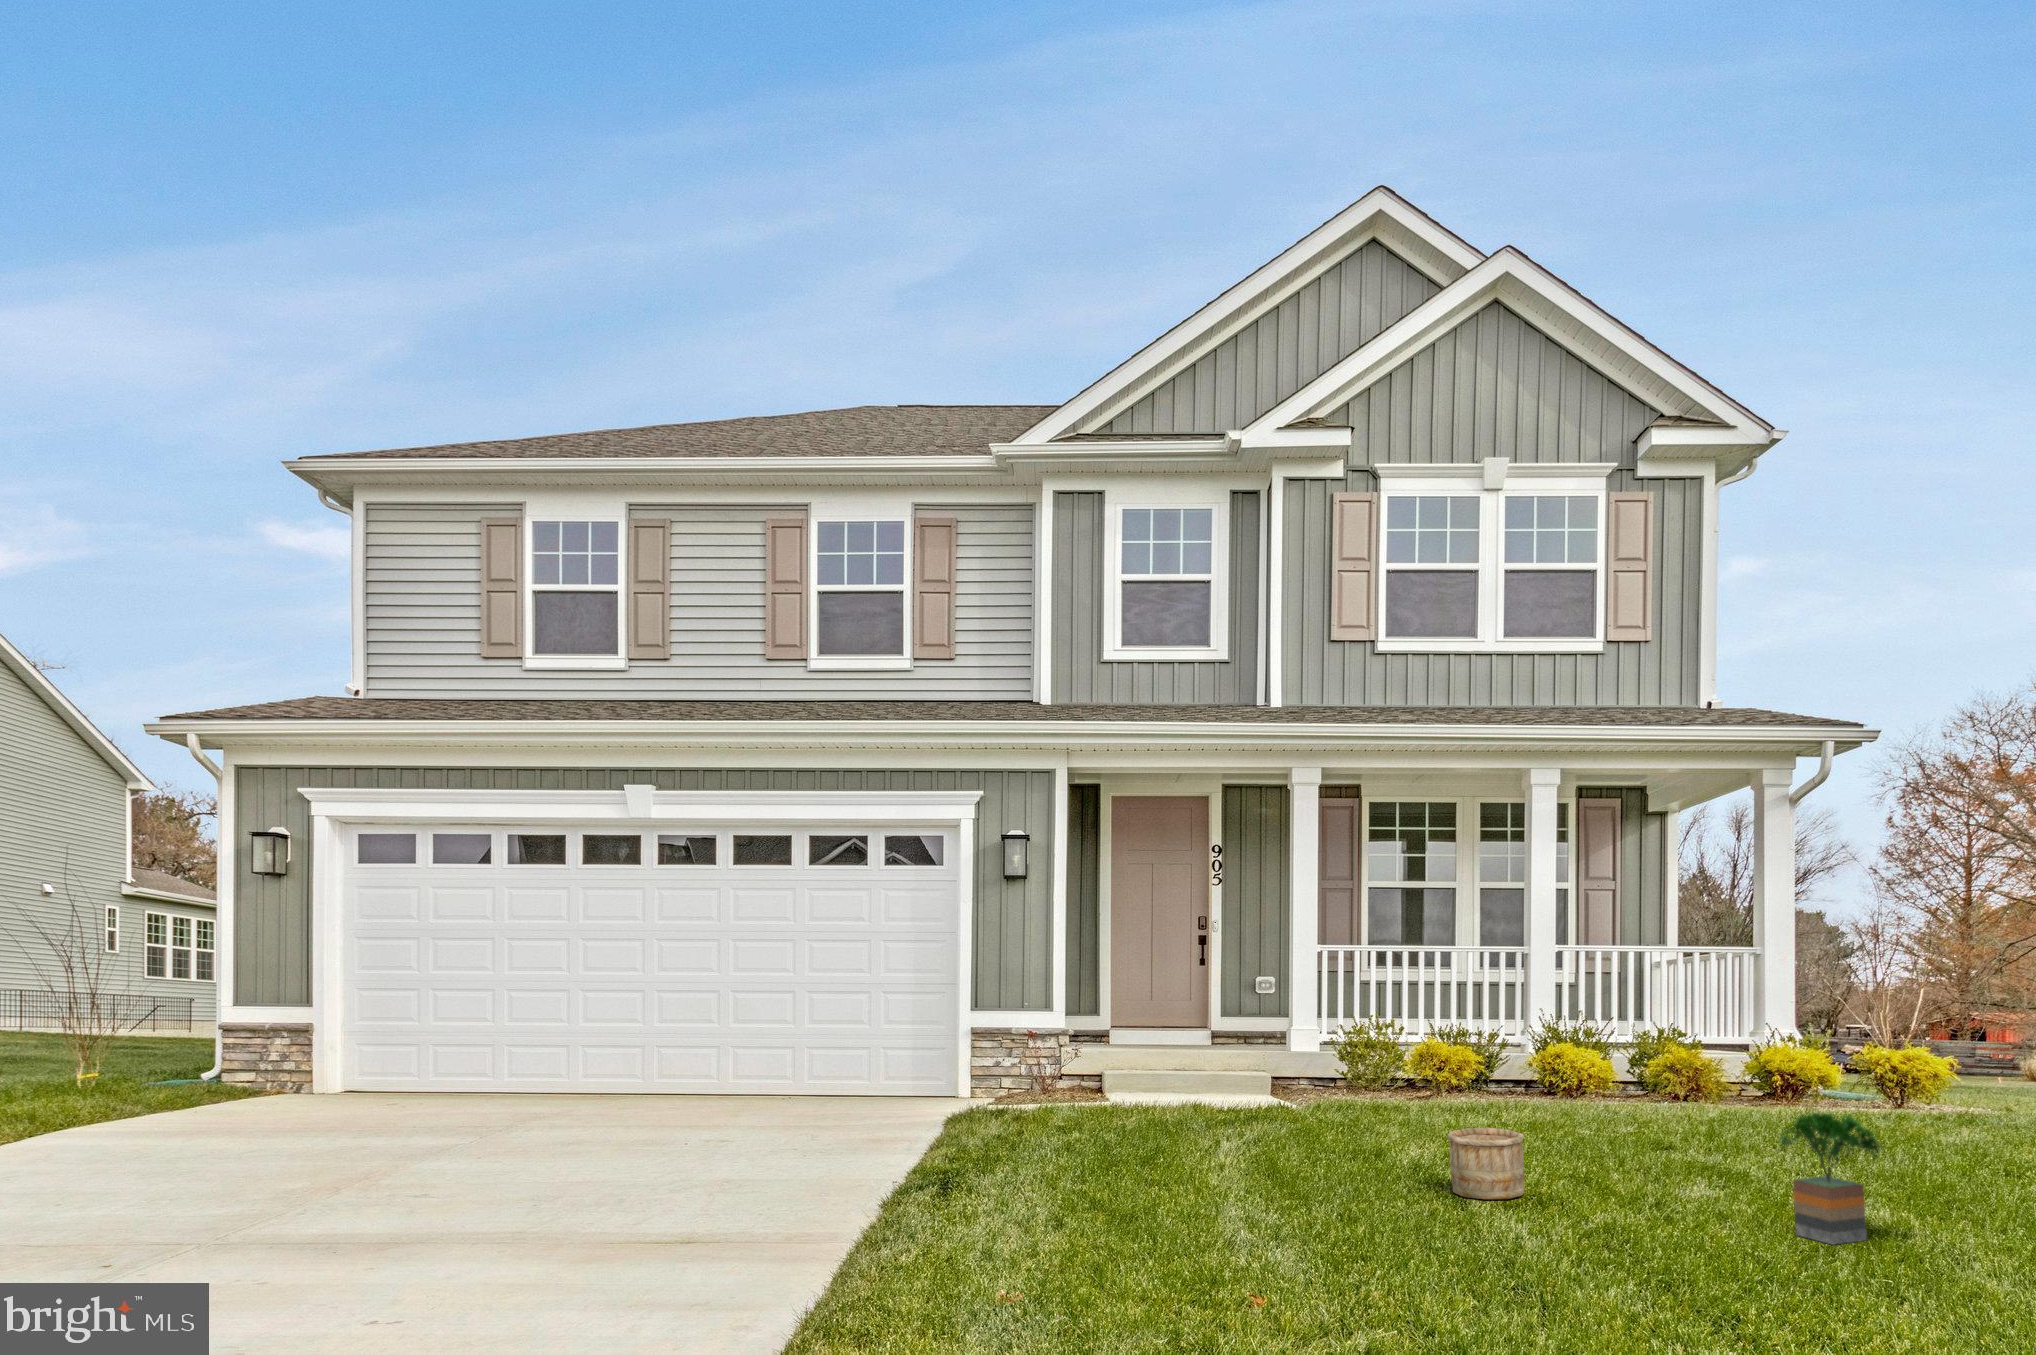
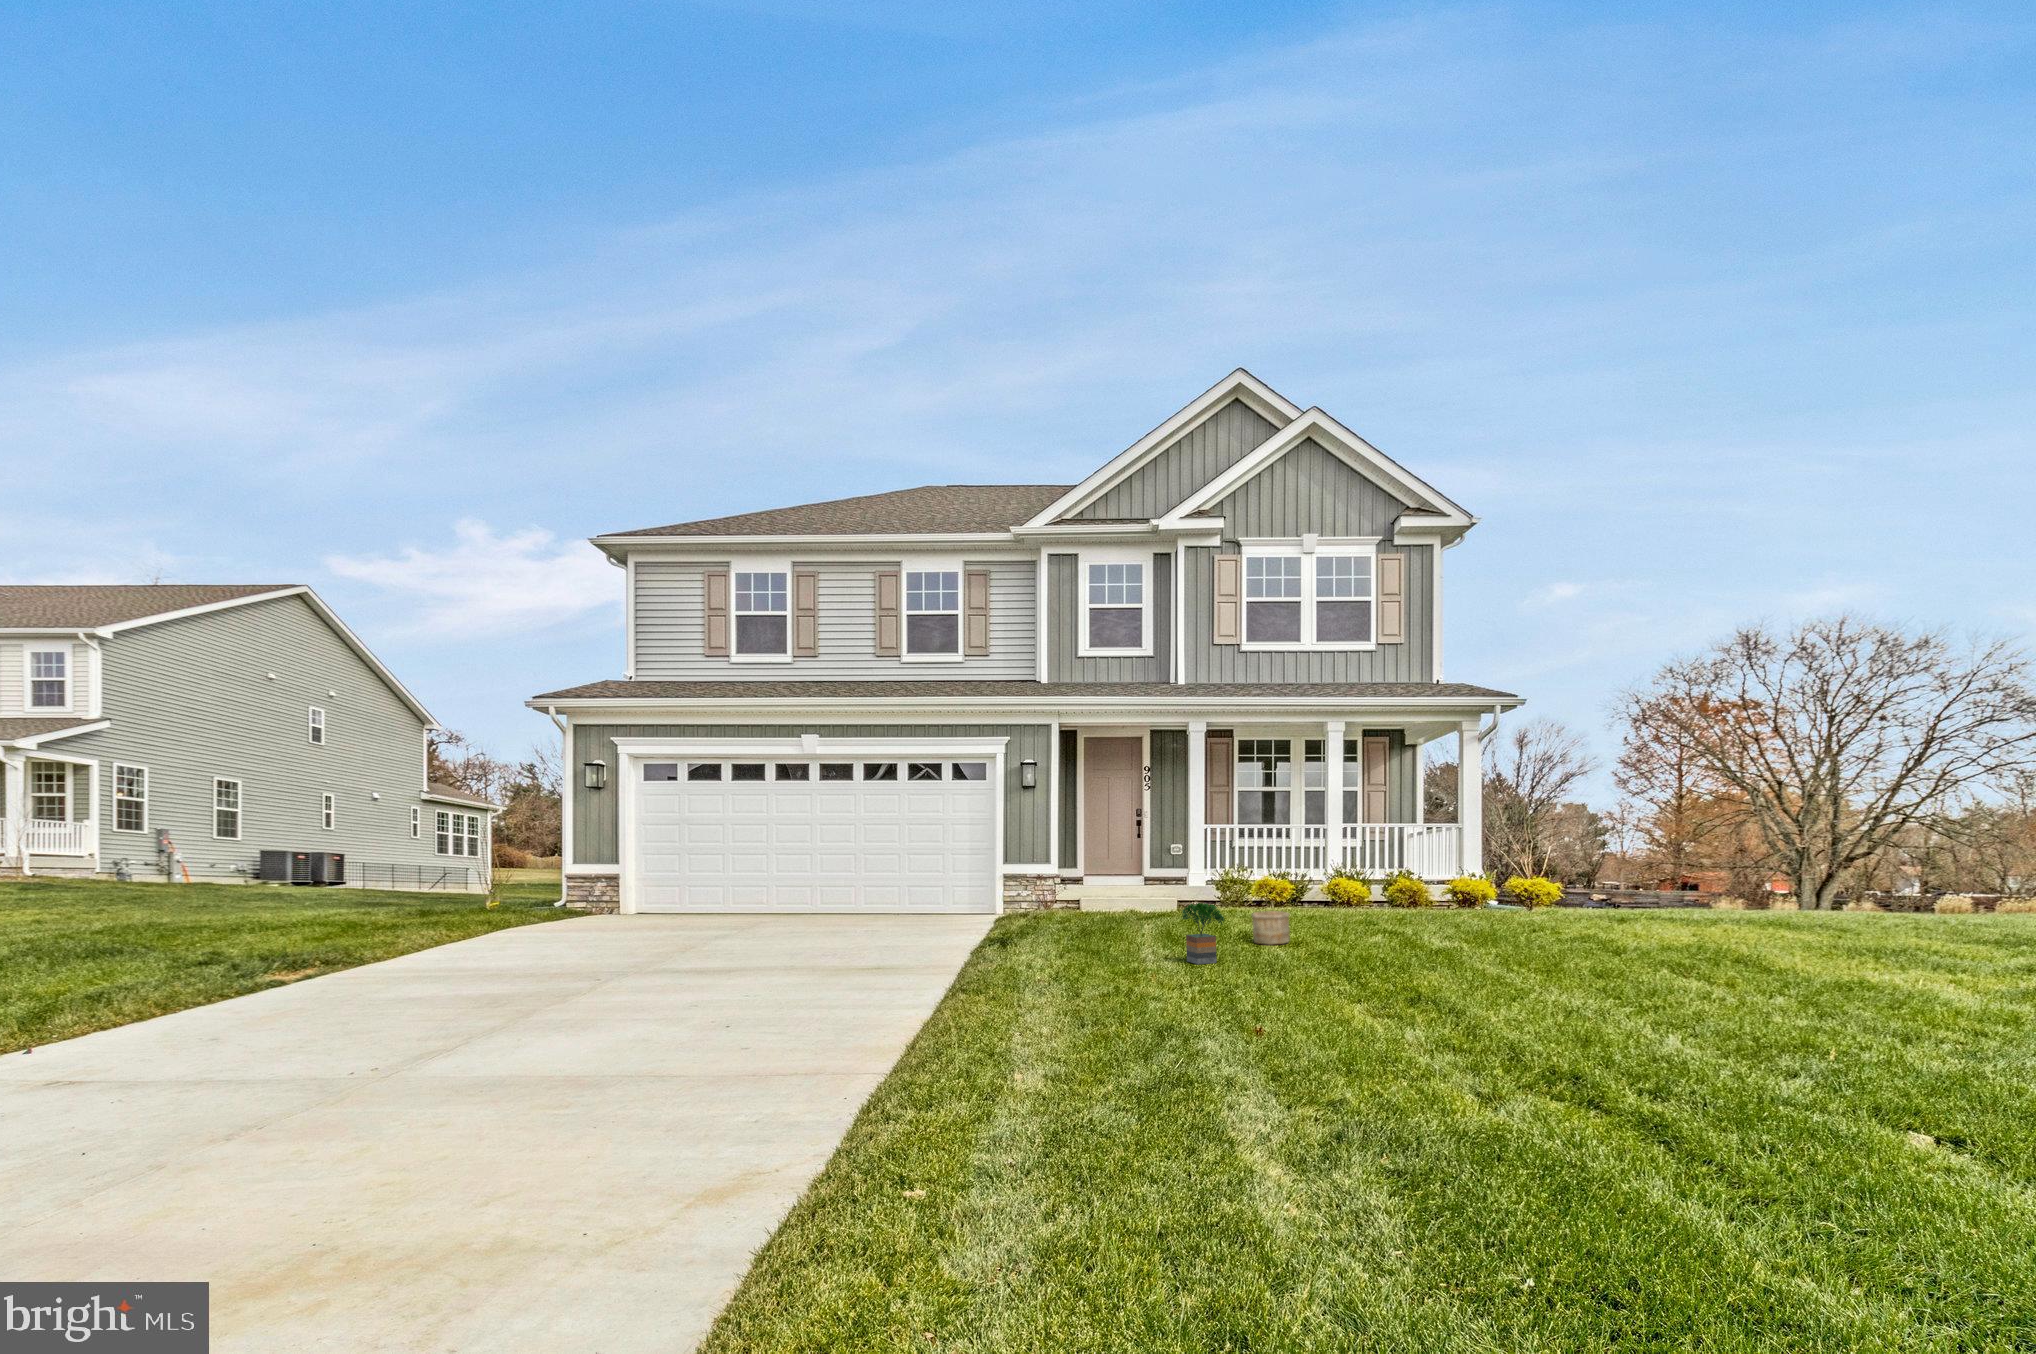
potted tree: present [1781,1112,1881,1245] -> present [1182,903,1224,964]

